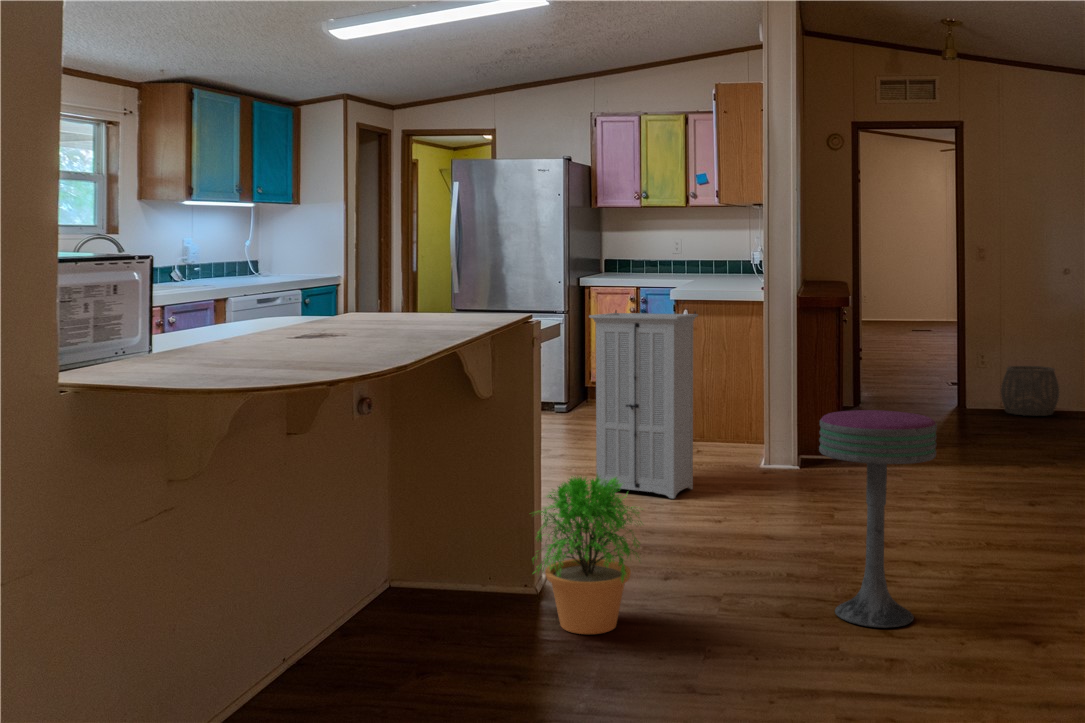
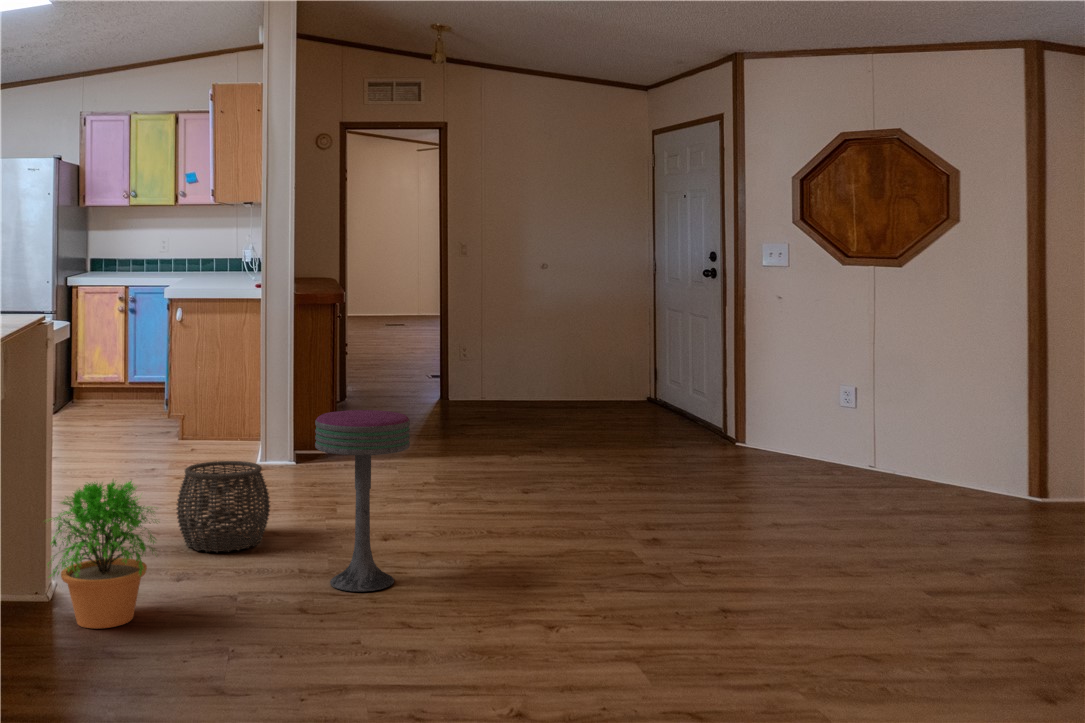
storage cabinet: present [589,311,698,499] -> none [85,315,198,498]
woven basket: present [1001,366,1059,416] -> present [176,461,270,552]

